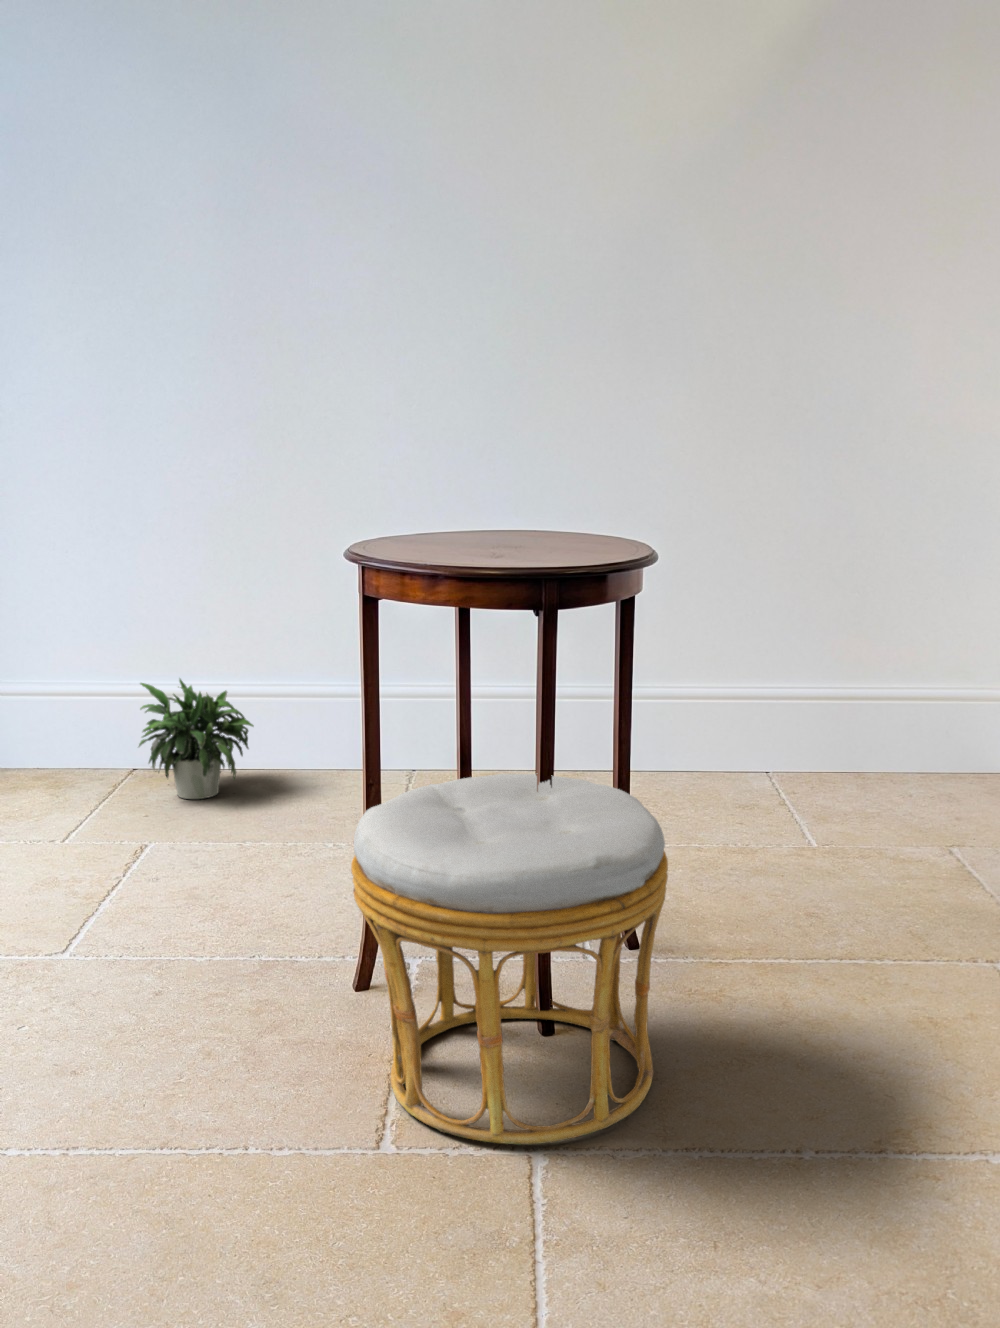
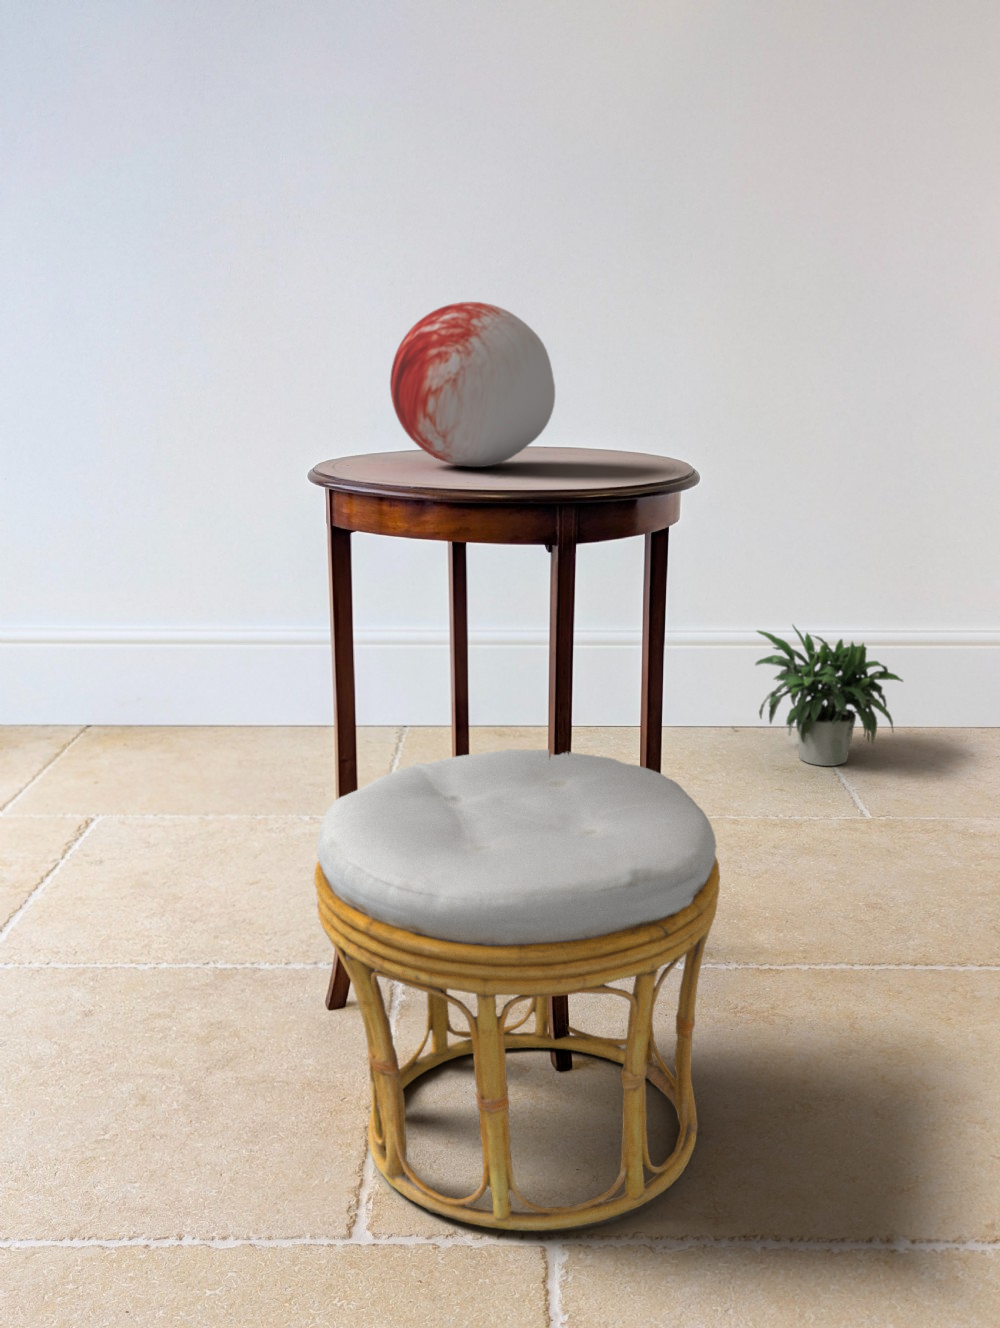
decorative orb: none [411,421,541,549] -> present [390,302,555,467]
potted plant: present [139,679,254,799] -> present [730,625,903,766]

